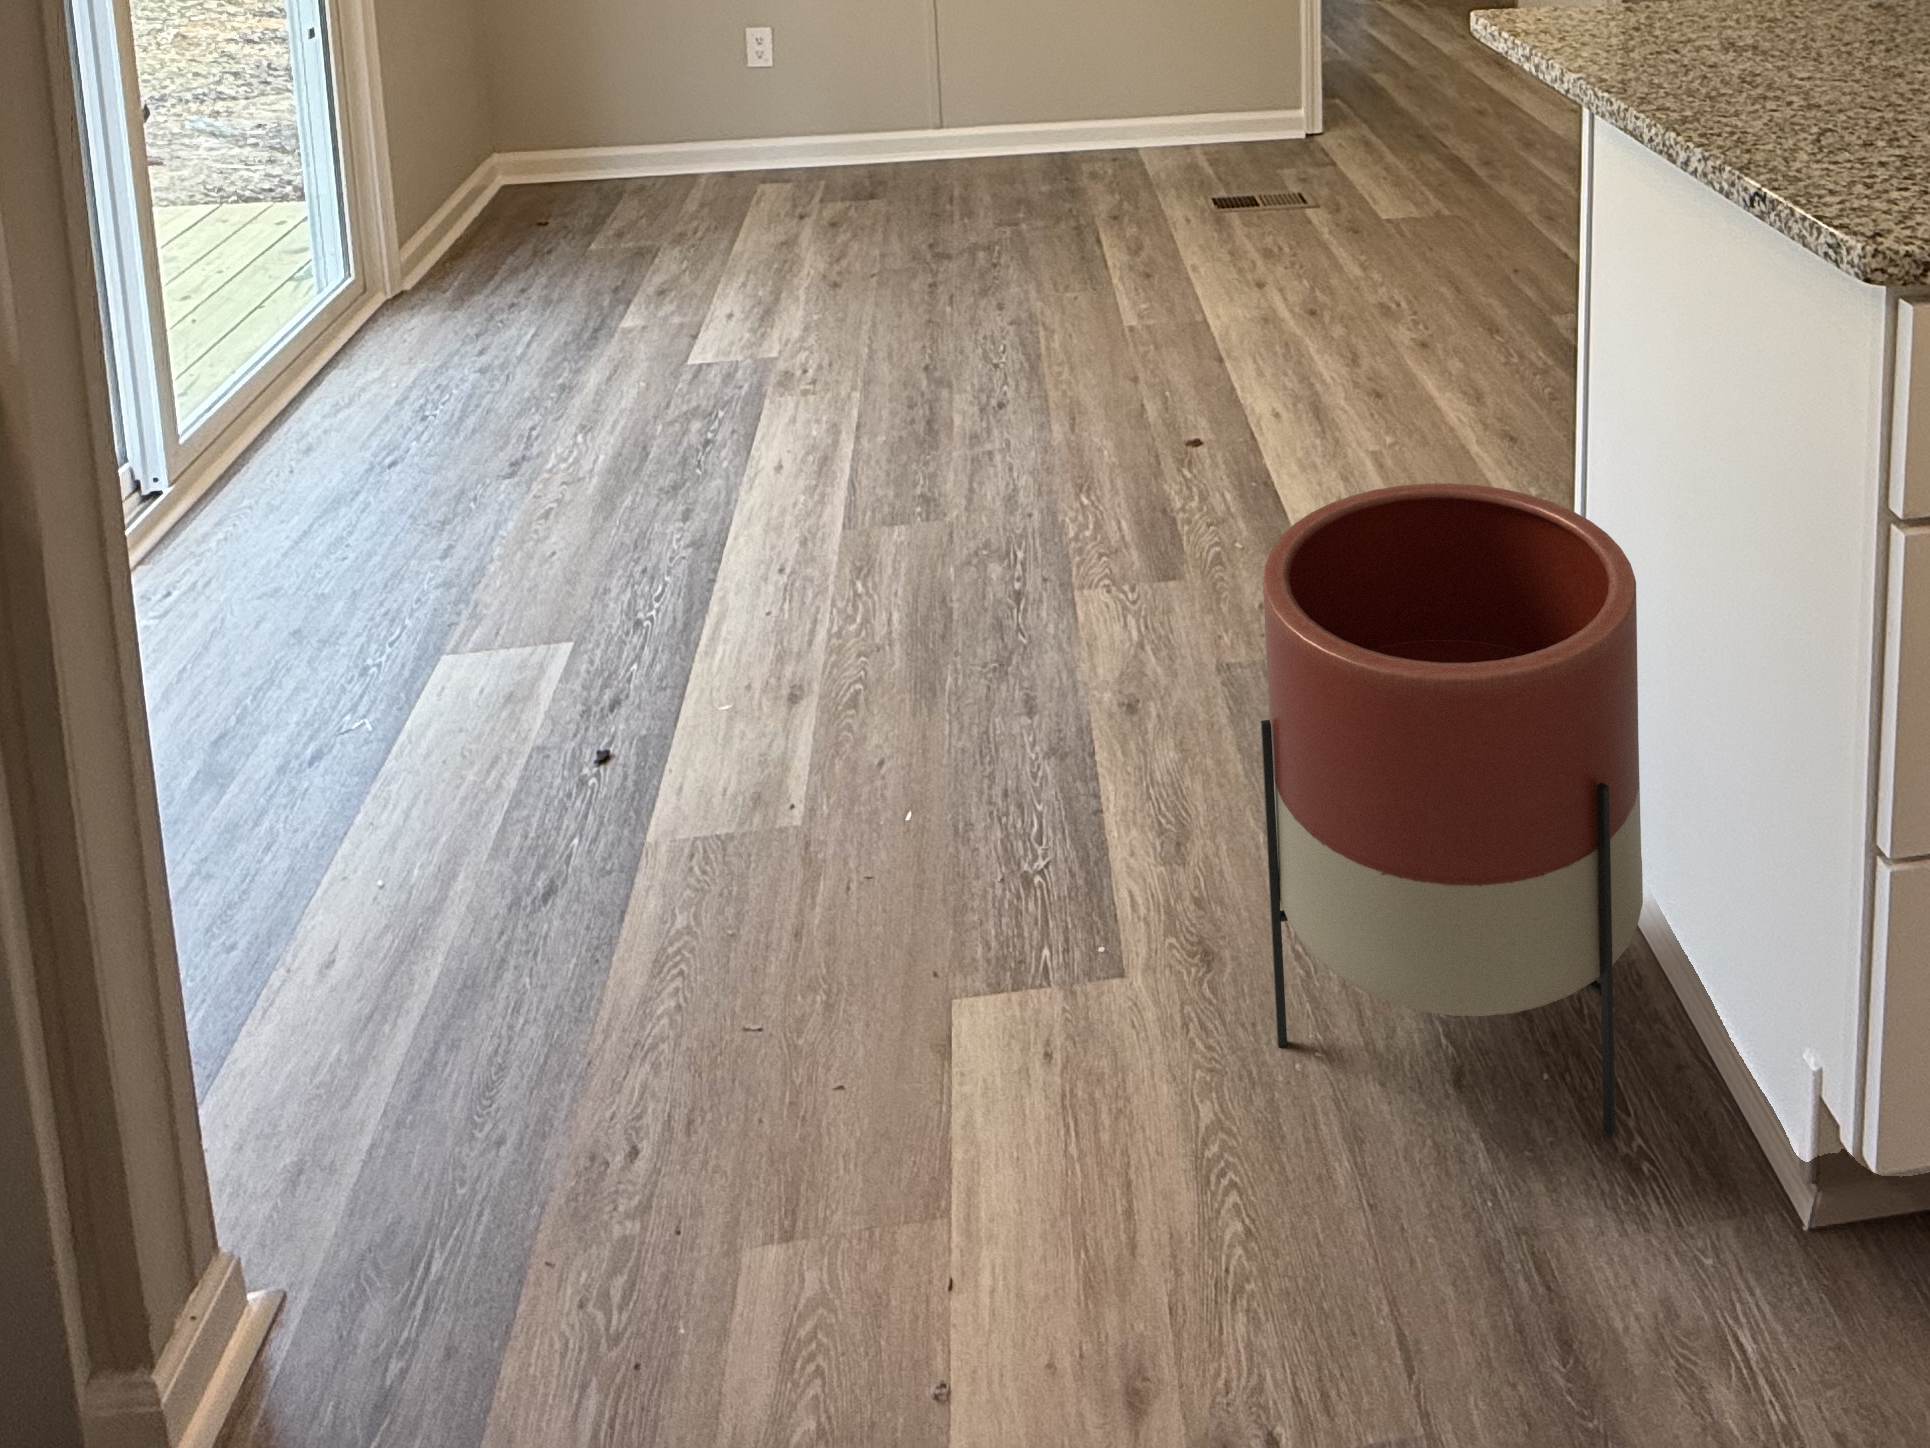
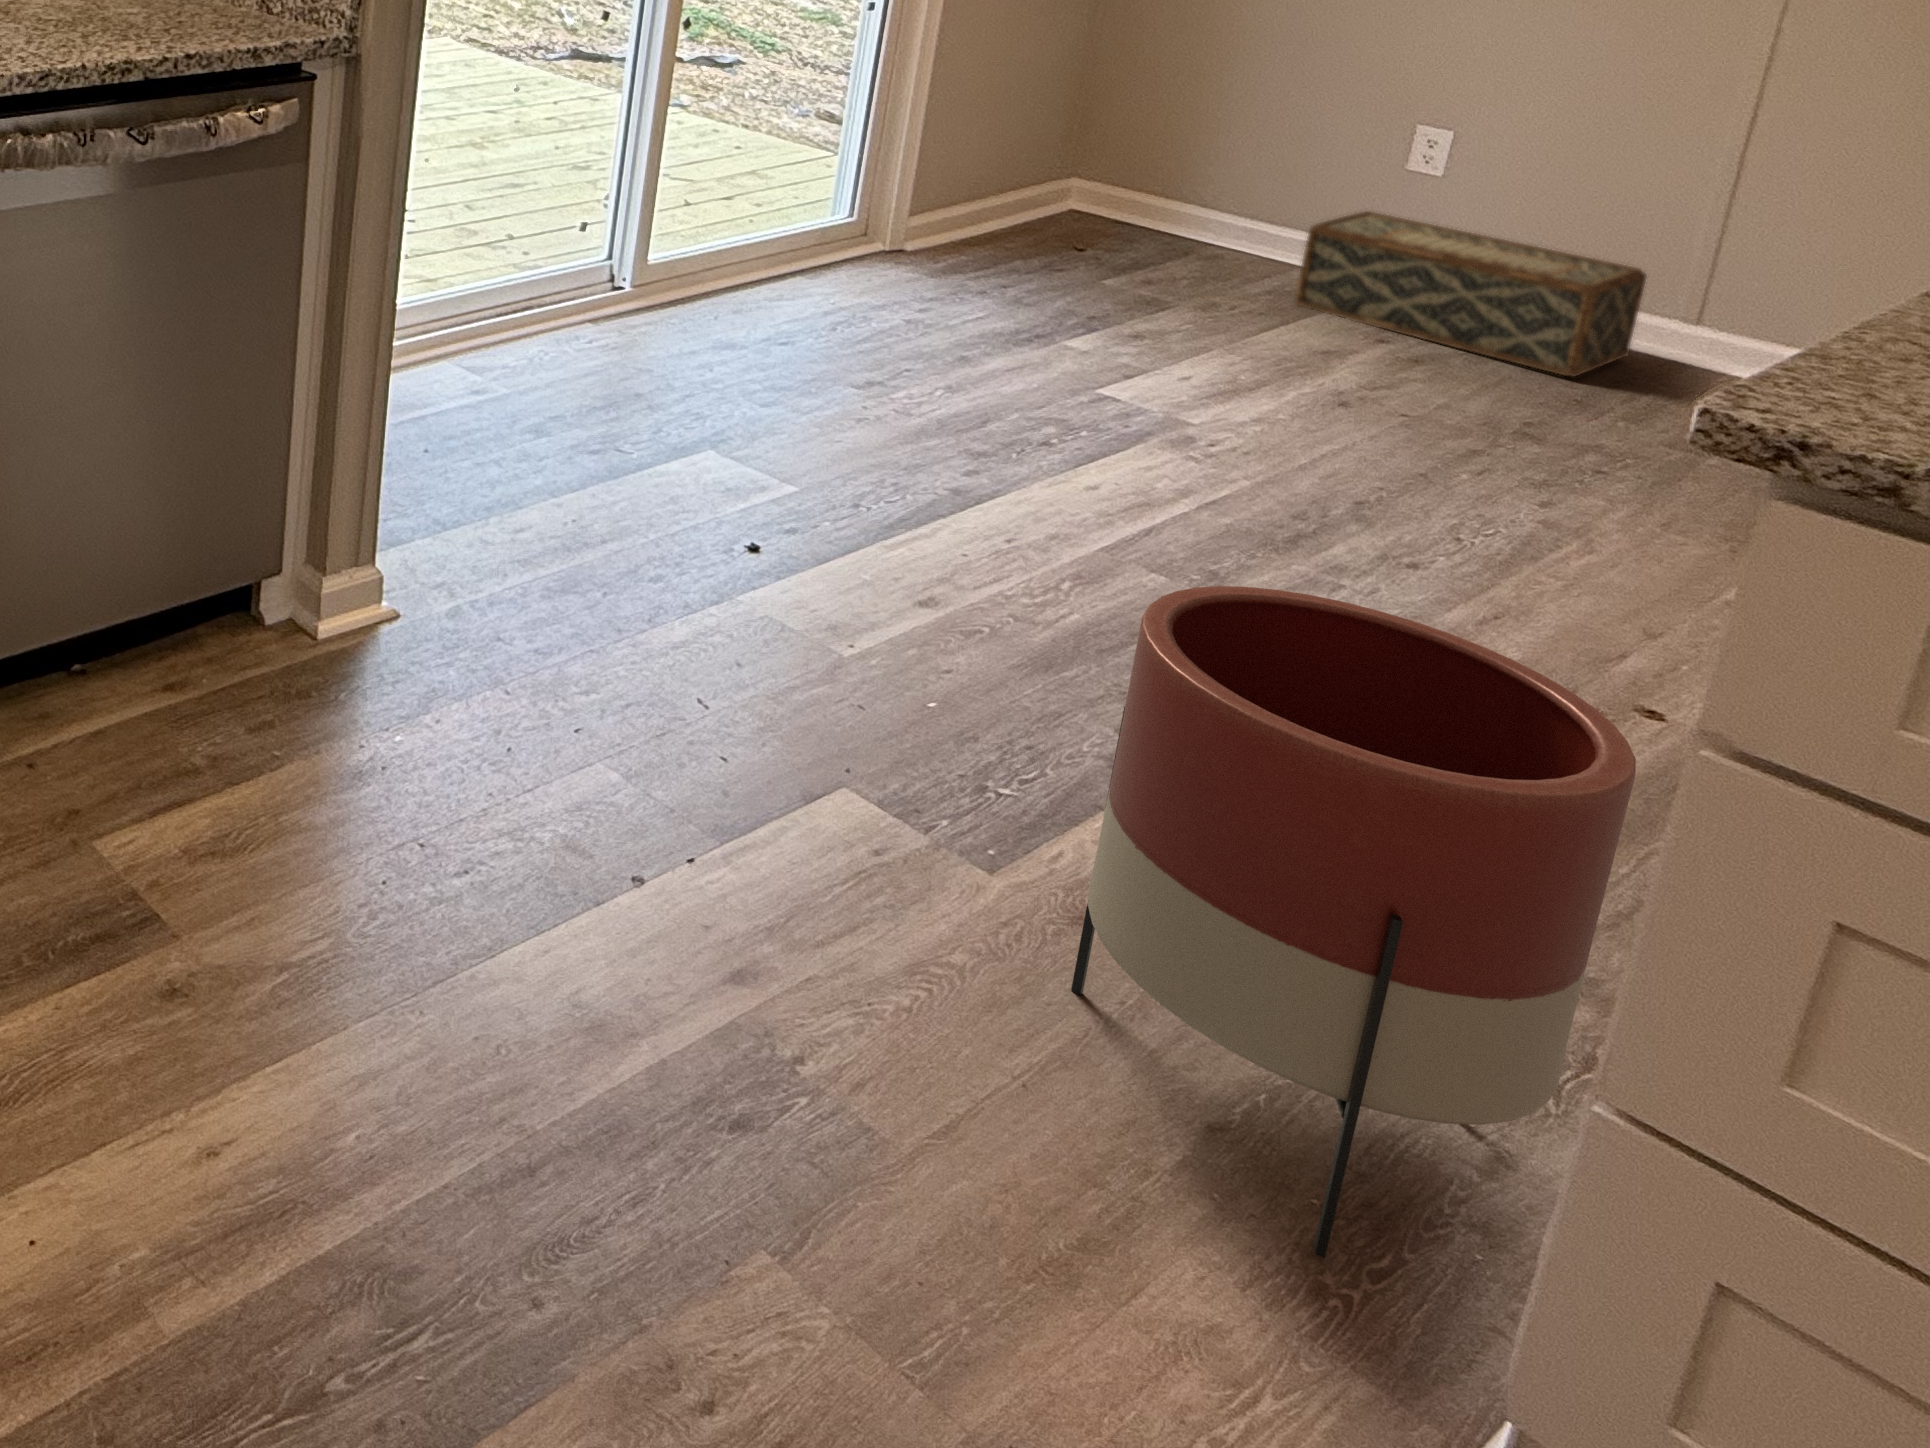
woven basket: none [724,93,934,209] -> present [1295,211,1646,376]

